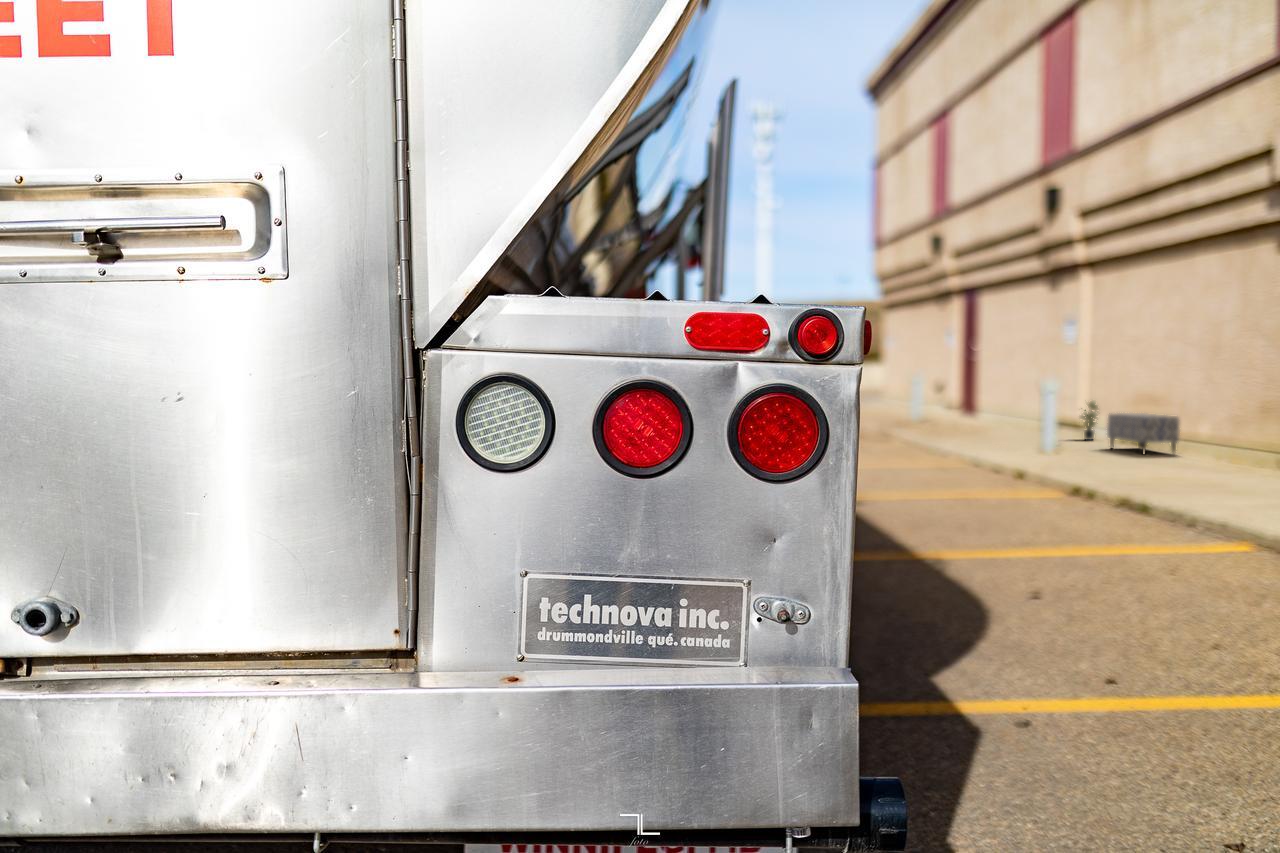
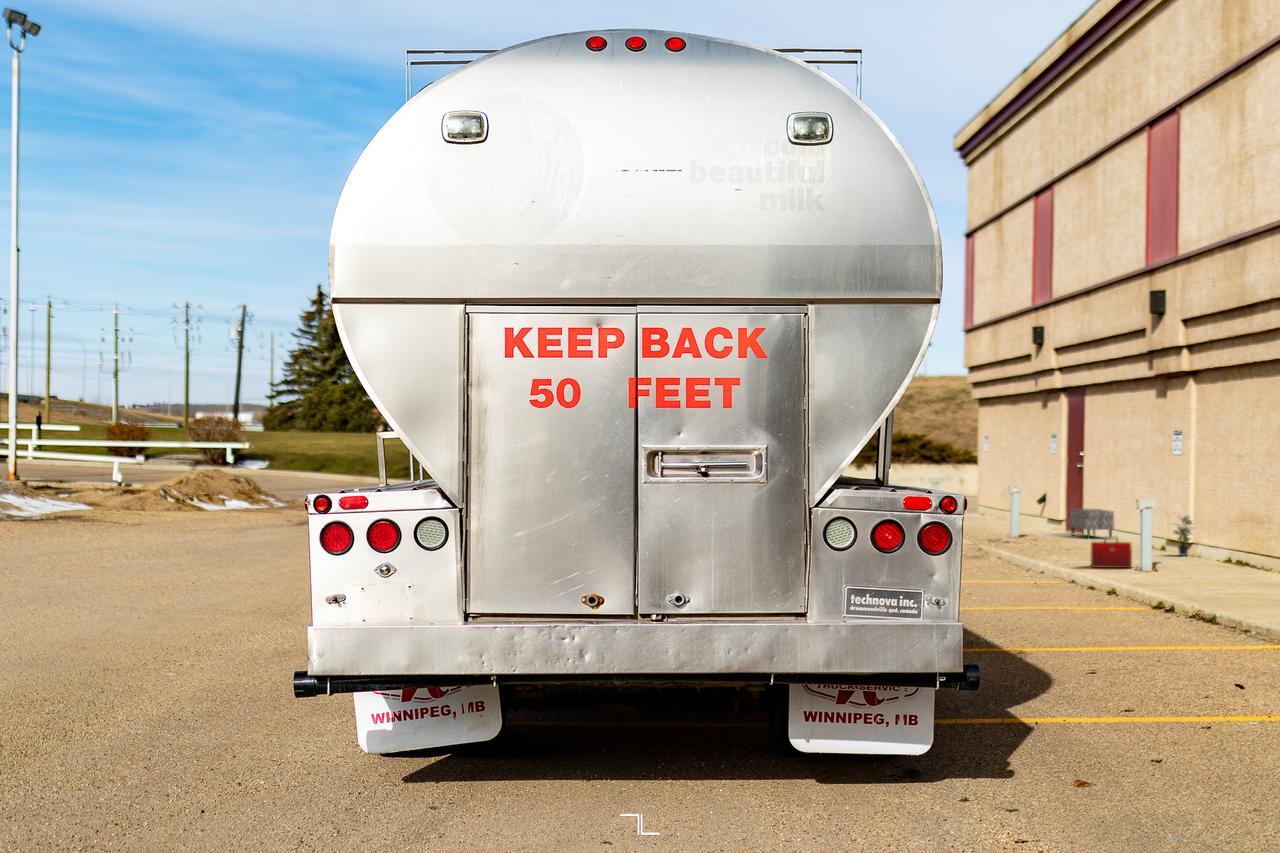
bench: present [1107,413,1180,453] -> present [1069,509,1114,538]
toolbox: none [1001,422,1045,455] -> present [1091,537,1132,568]

